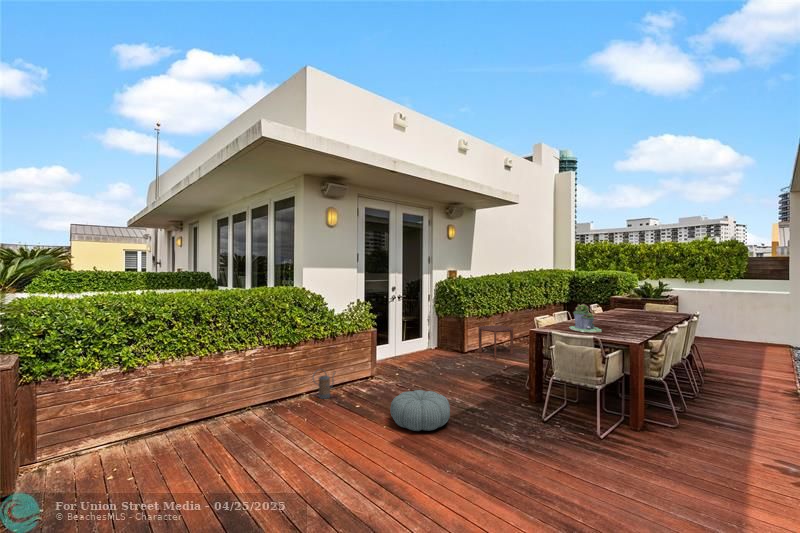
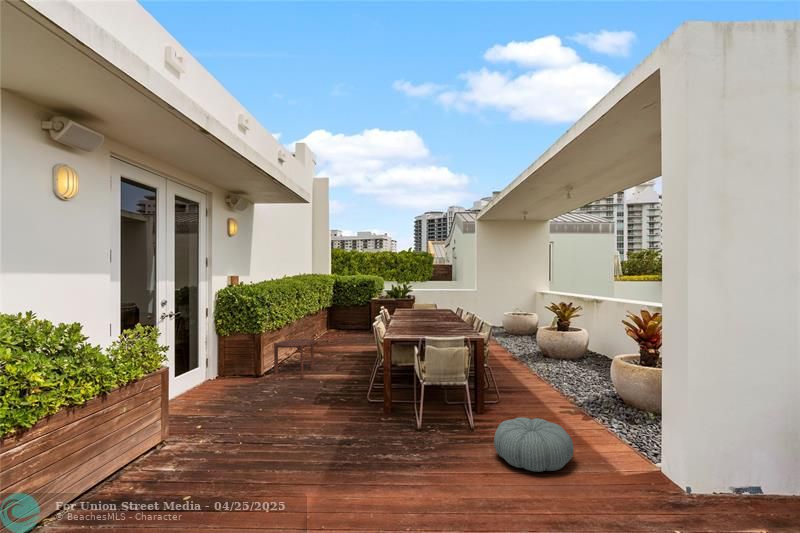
succulent planter: present [569,304,602,332] -> none [410,305,441,333]
watering can: present [313,369,334,399] -> none [80,450,121,507]
pouf: present [390,390,450,431] -> present [494,417,574,472]

